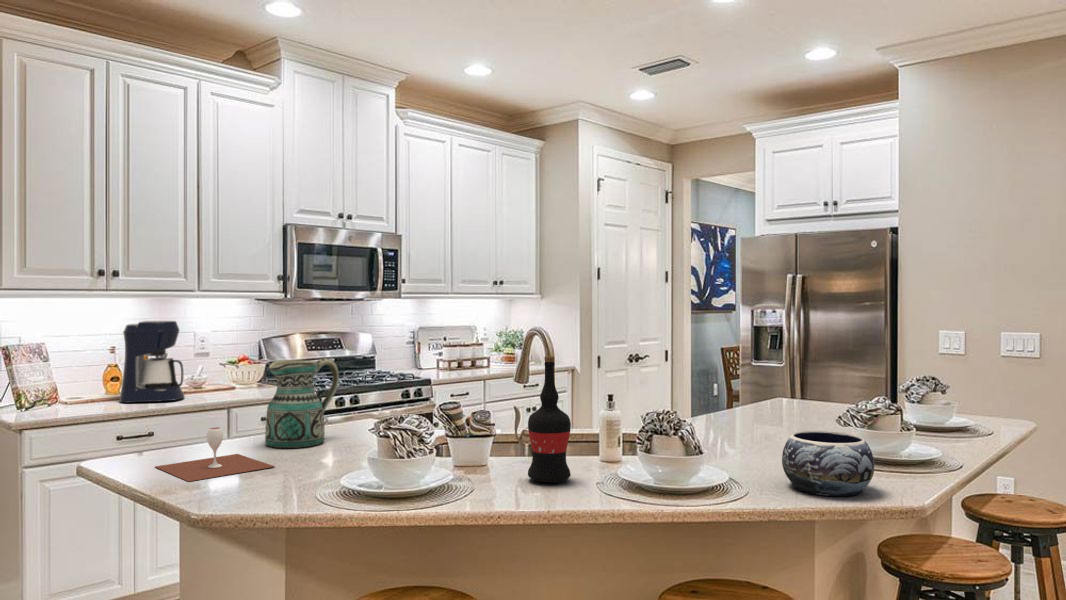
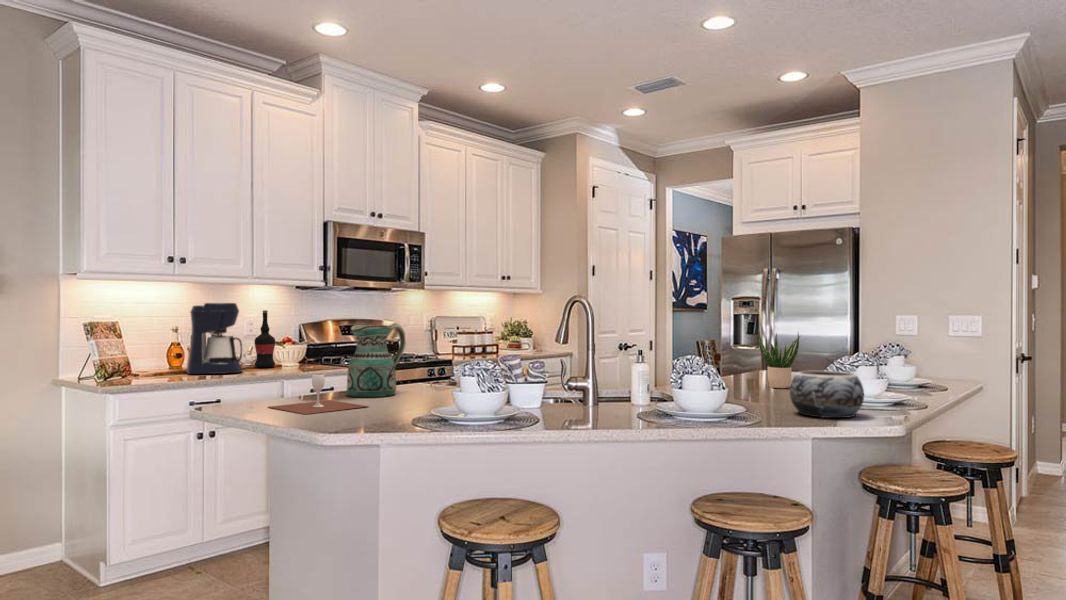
potted plant: none [762,355,814,434] -> present [758,326,800,388]
wine bottle: present [528,356,571,482] -> present [254,310,275,367]

